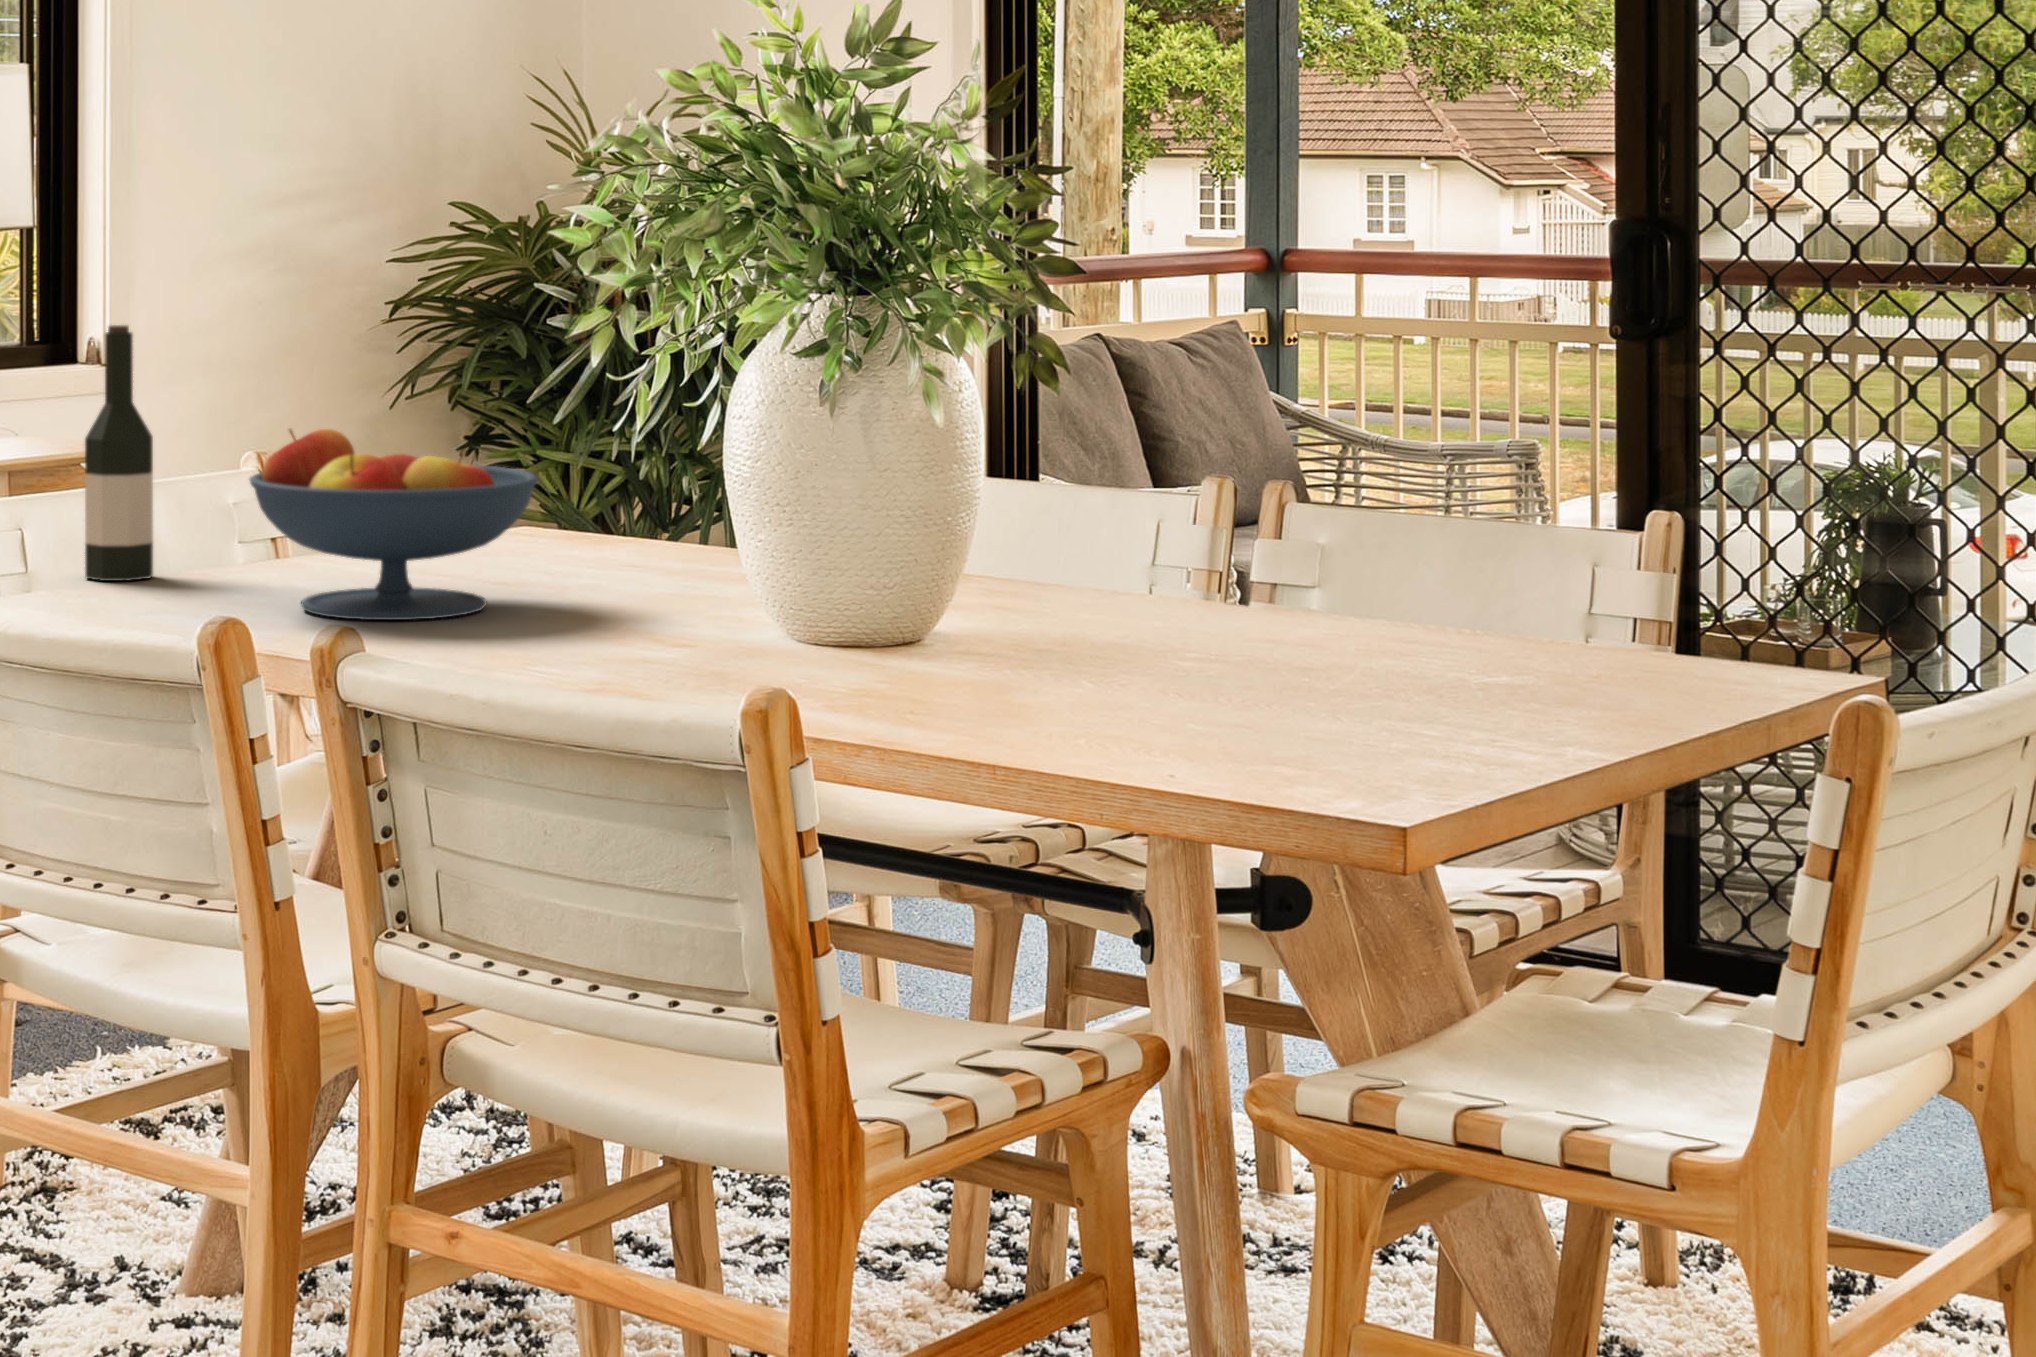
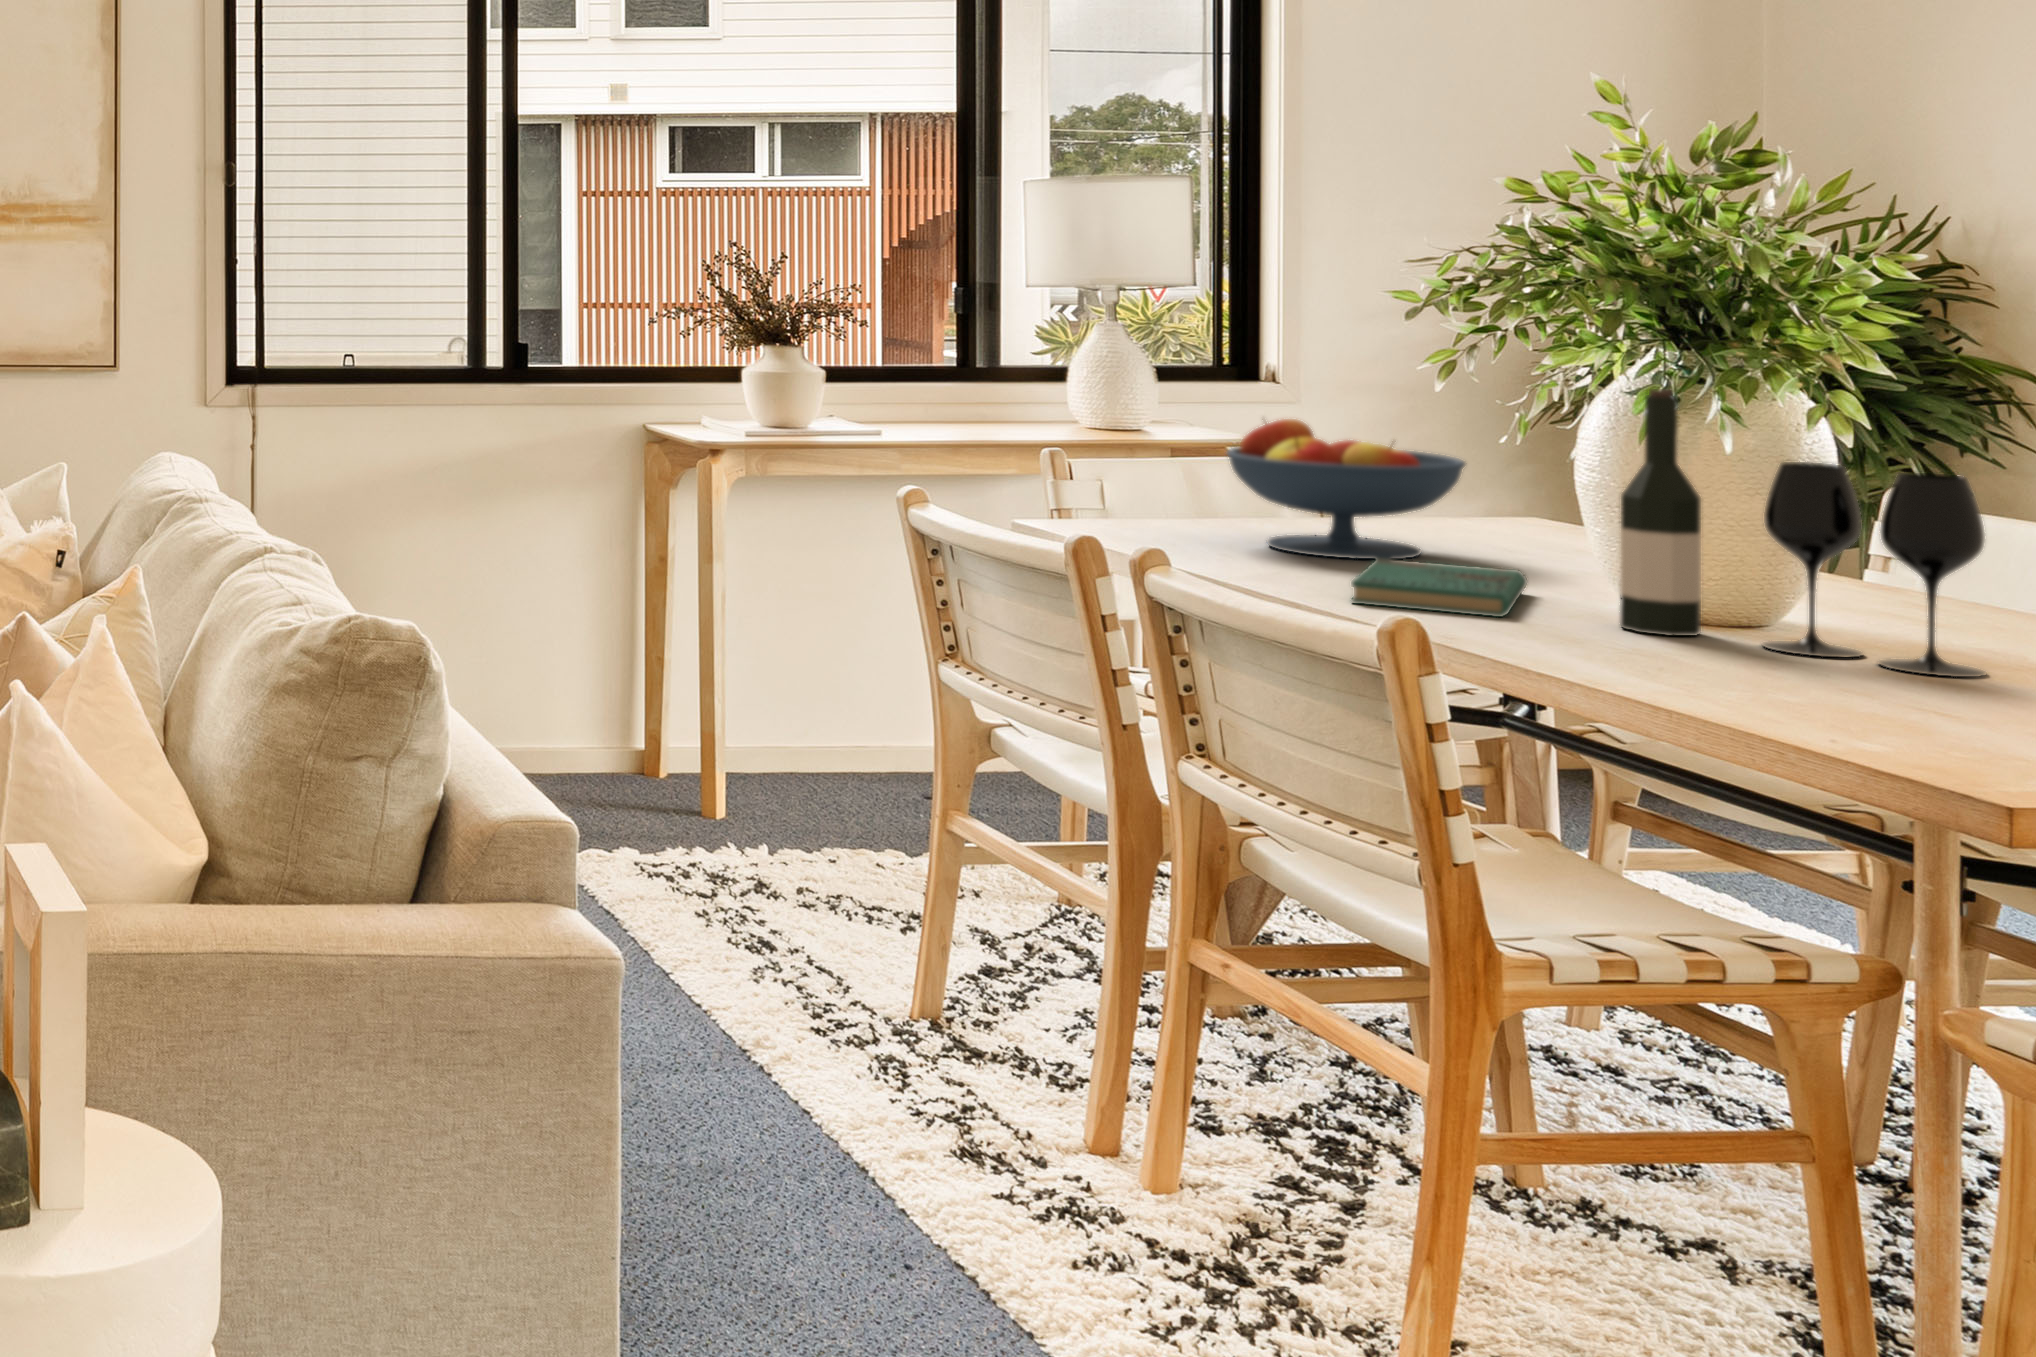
wine bottle: present [85,325,153,581] -> present [1620,389,1701,636]
wine glass: none [968,449,1192,697] -> present [1763,462,1985,677]
book: none [494,615,703,686] -> present [1352,558,1527,617]

